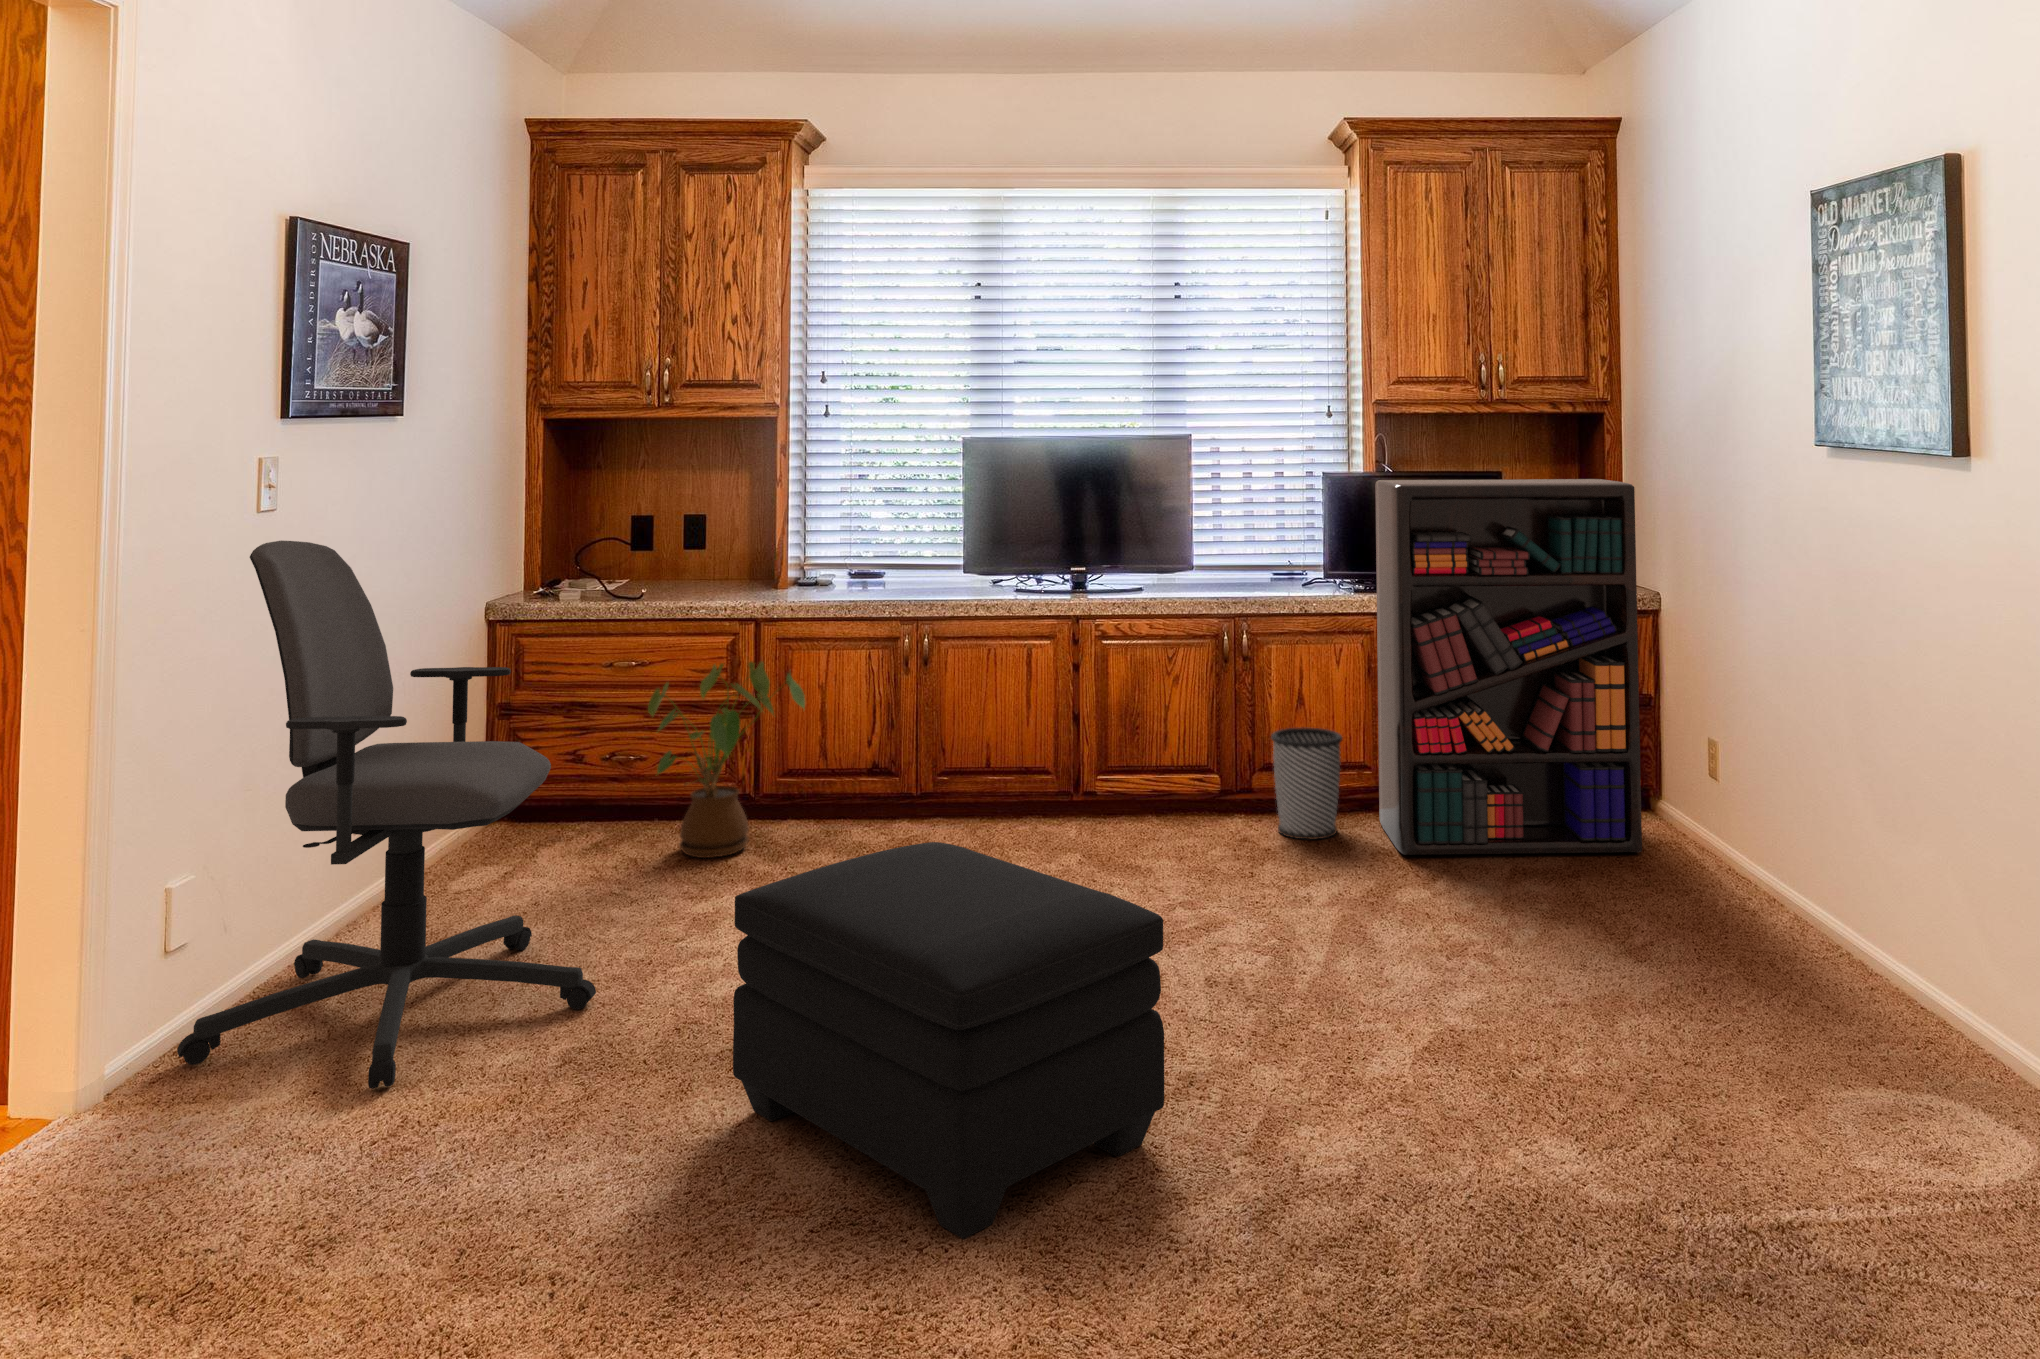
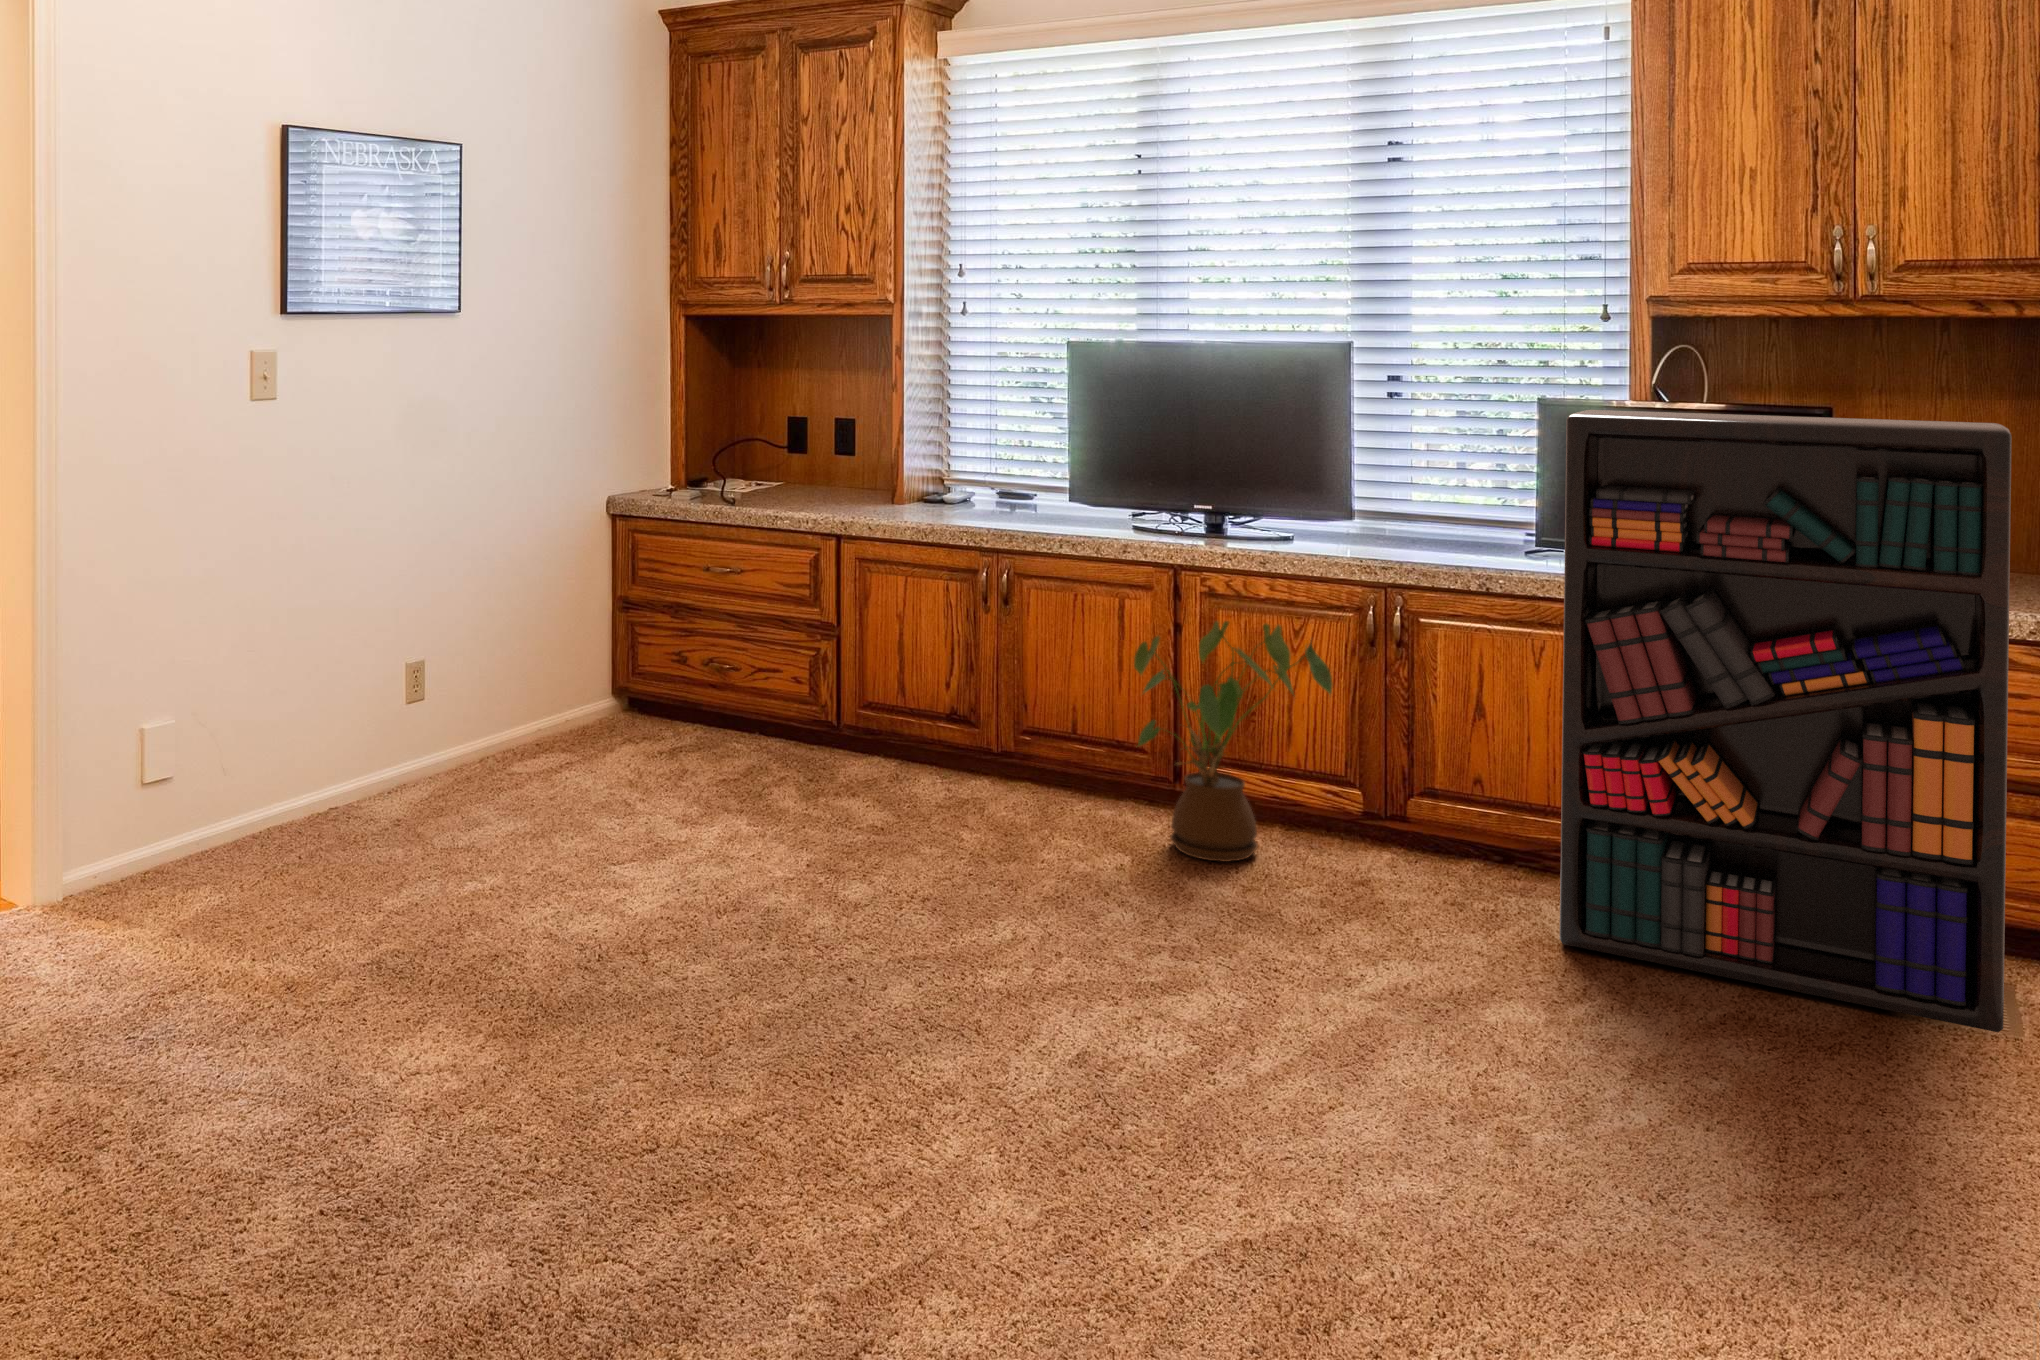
office chair: present [177,540,596,1089] -> none [194,410,525,903]
house plant: present [648,662,805,858] -> present [1134,621,1332,862]
wastebasket: present [1271,728,1343,839] -> none [1409,743,1518,900]
ottoman: present [733,842,1164,1239] -> none [491,776,828,1185]

